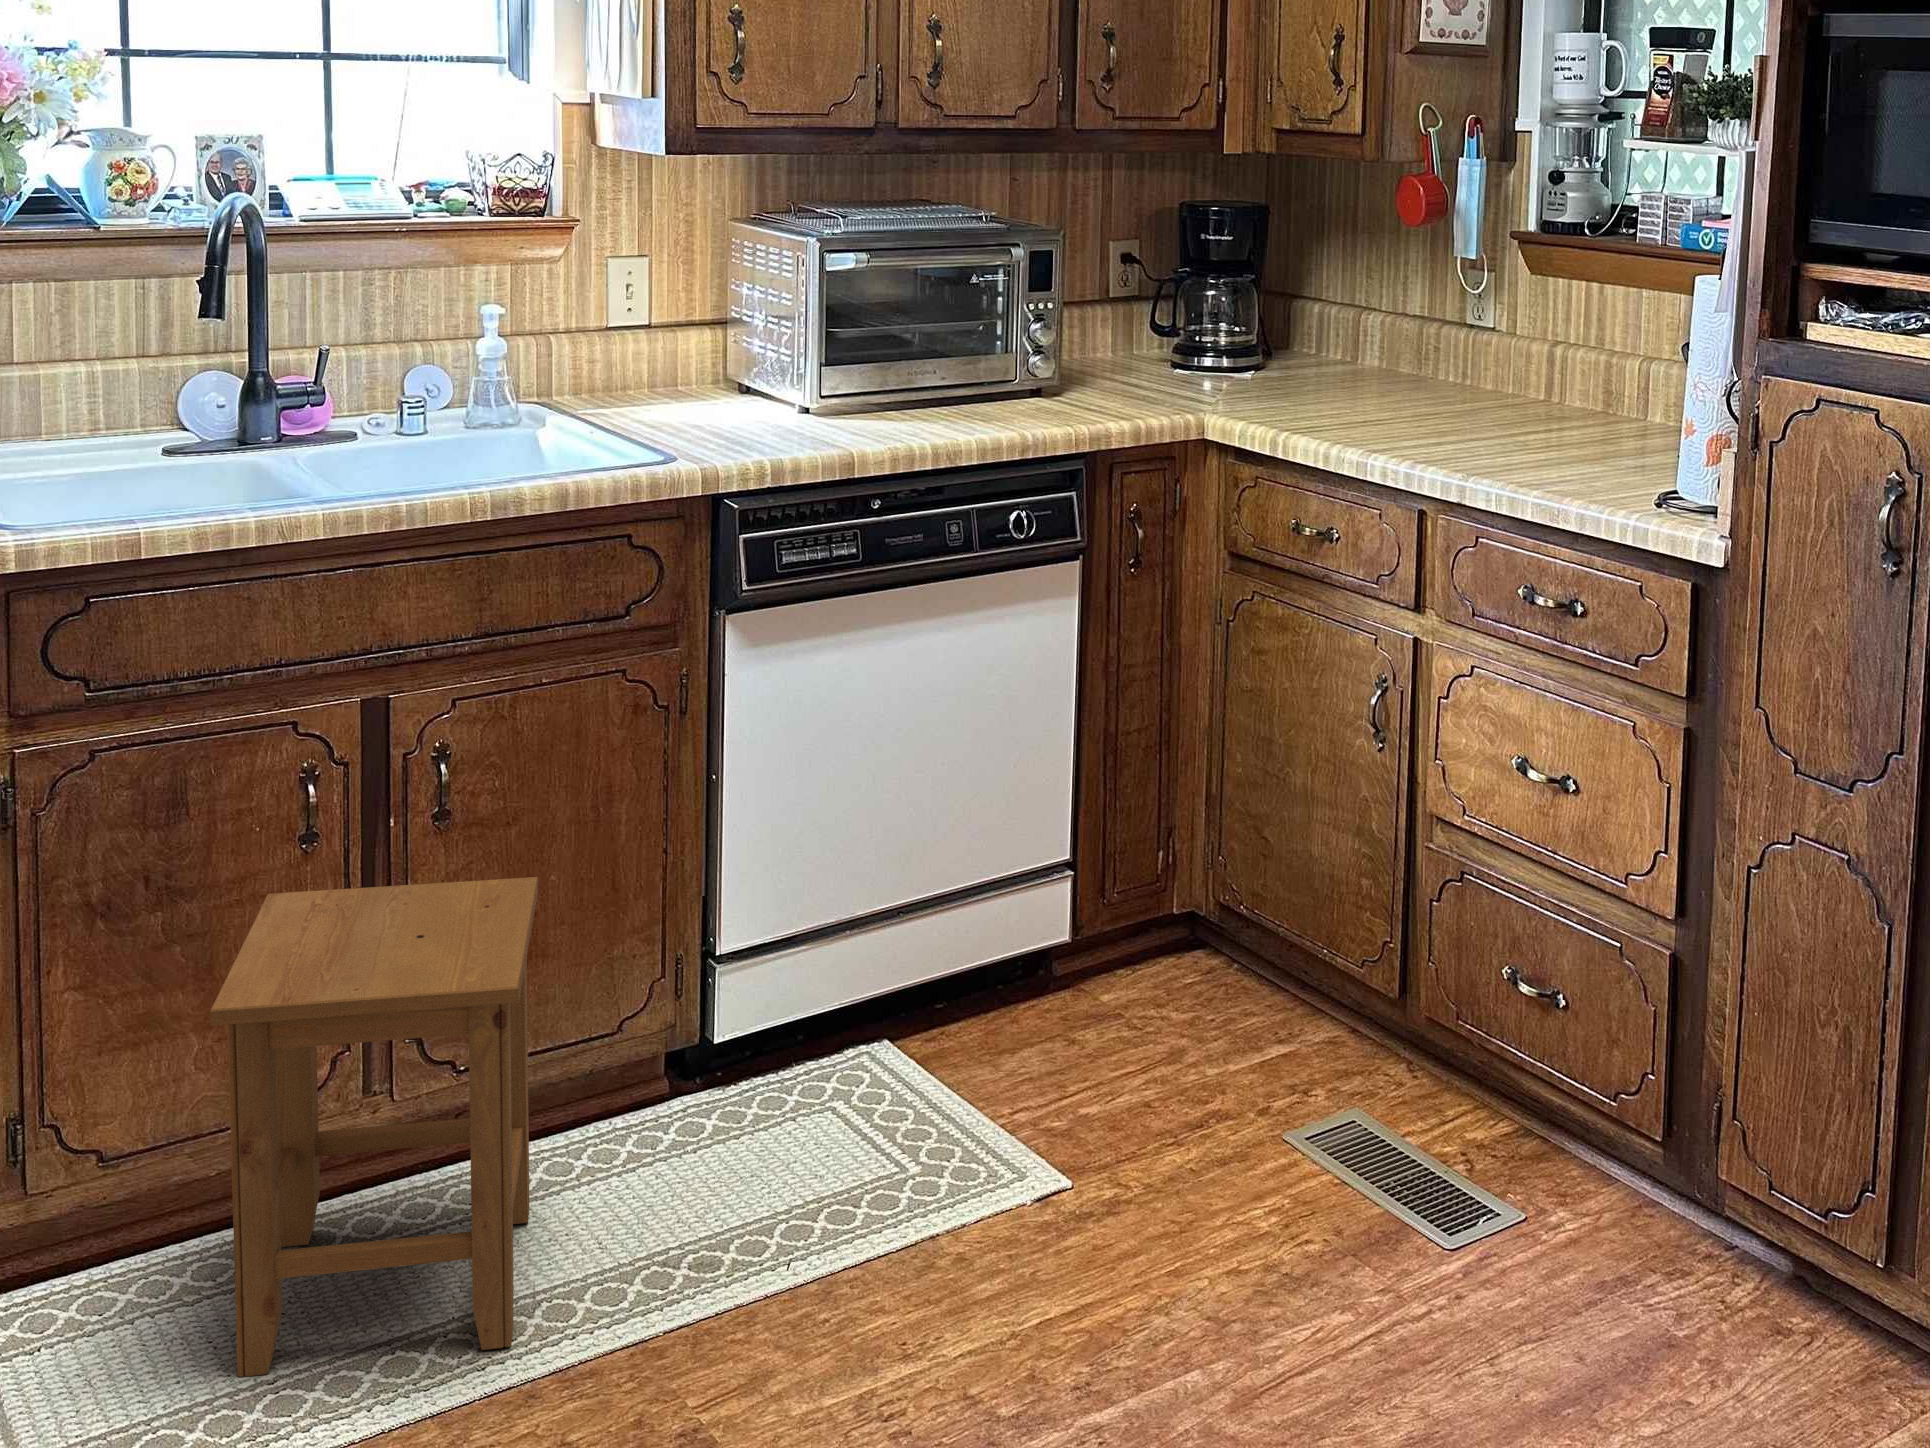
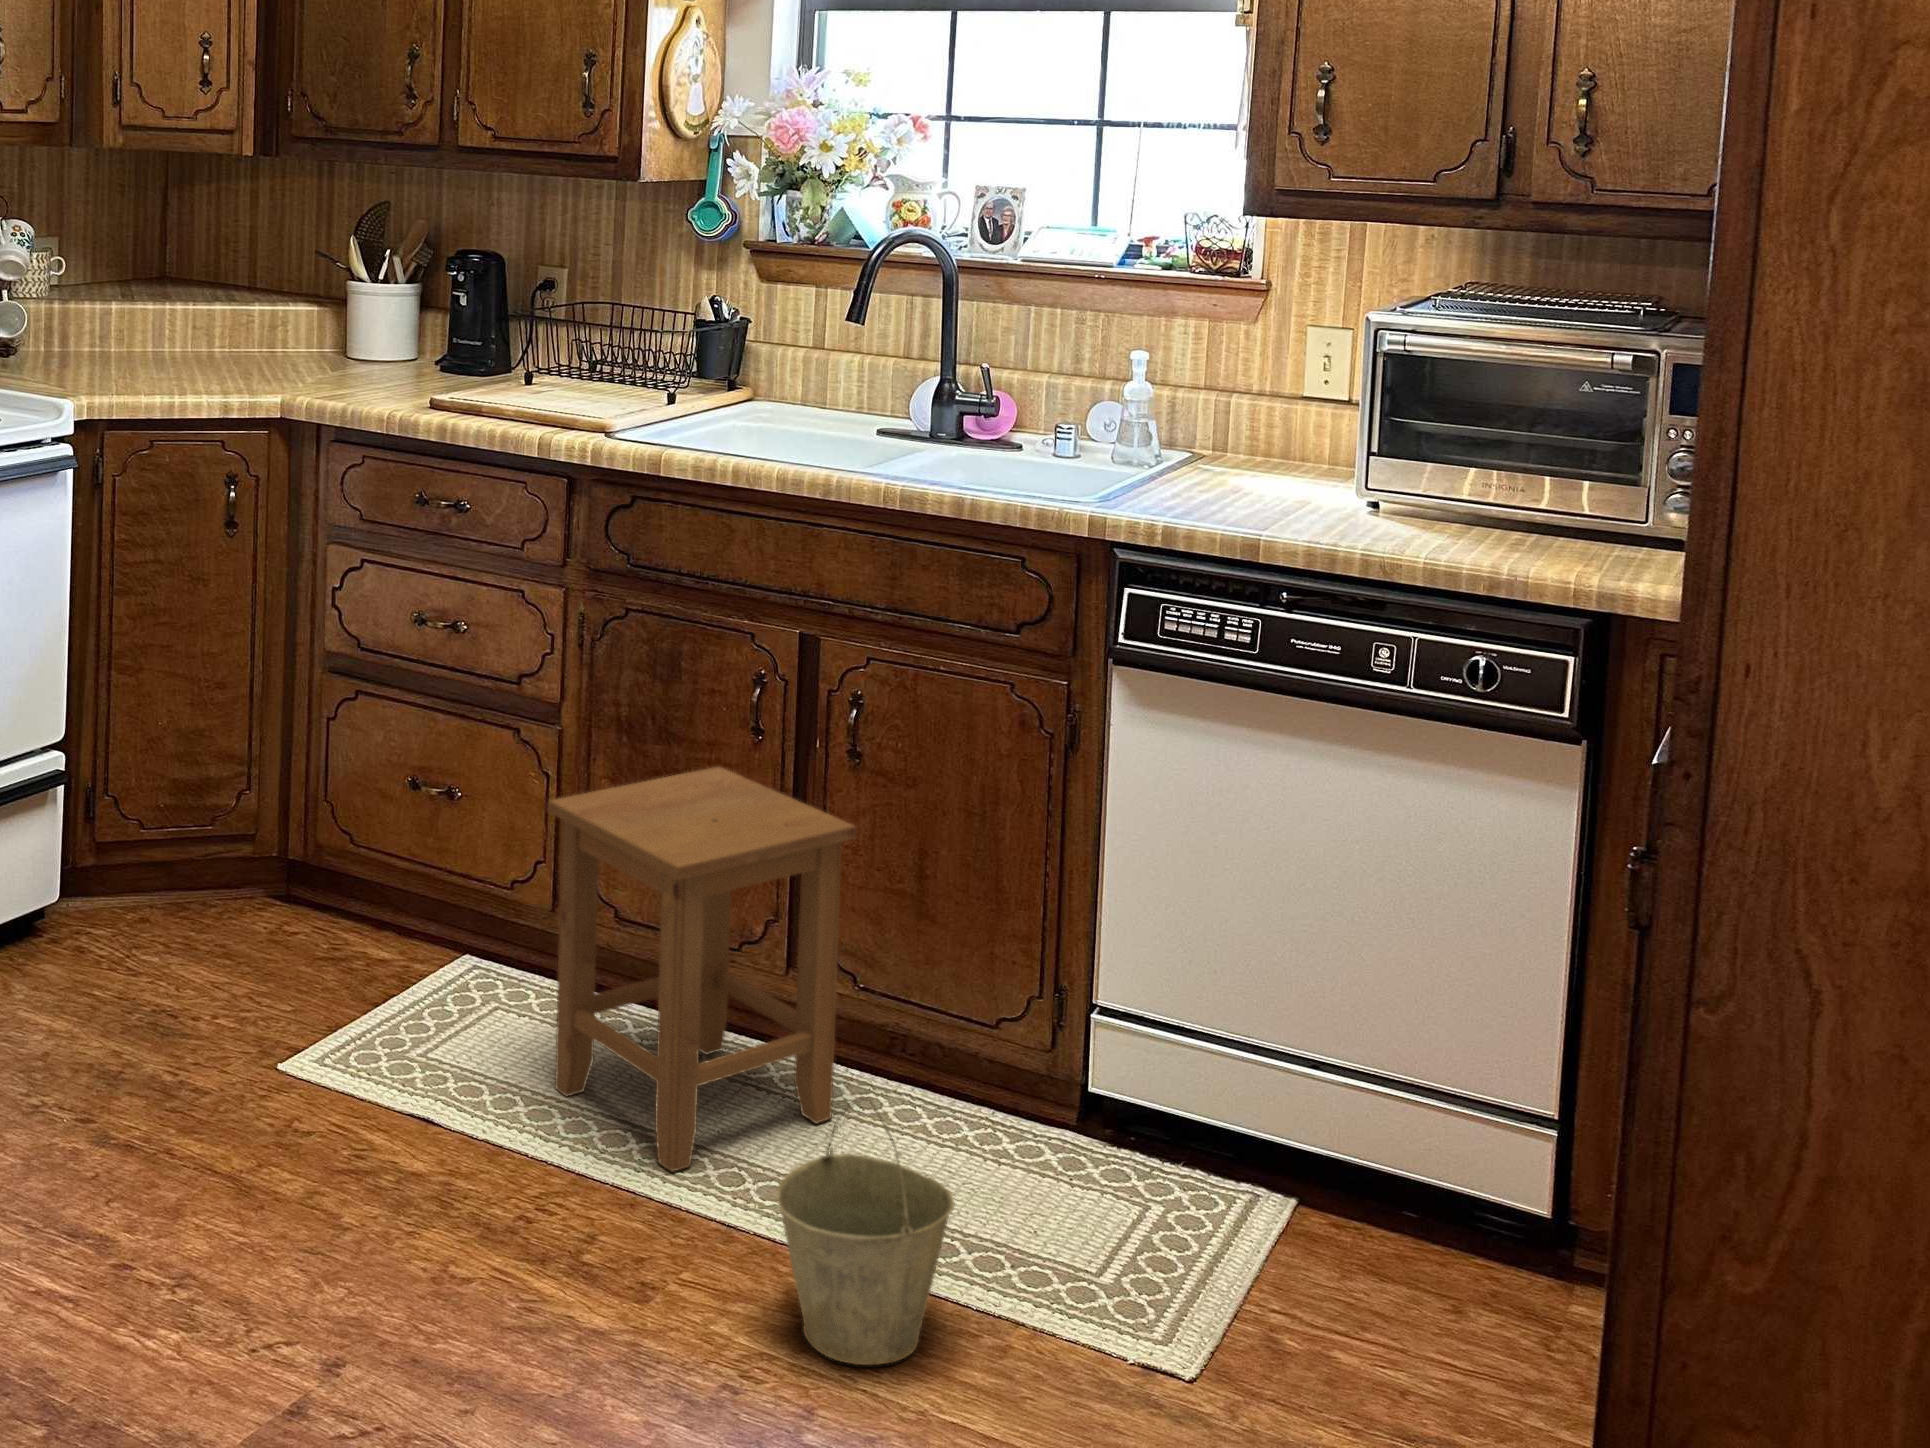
bucket: none [795,1090,965,1360] -> present [776,1098,955,1365]

